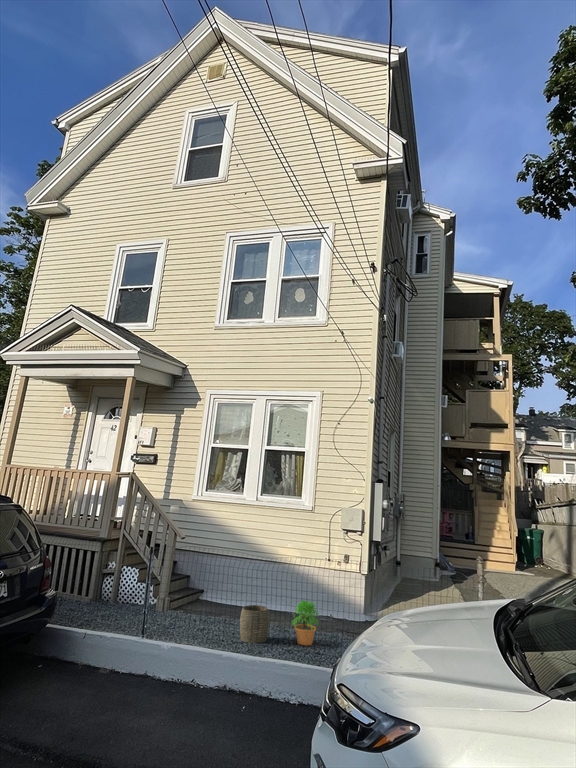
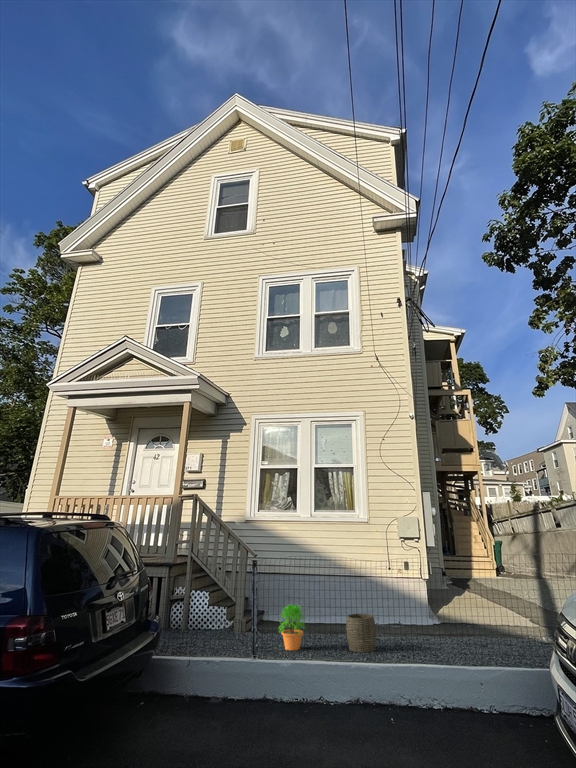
potted plant: present [292,600,319,645] -> present [280,604,304,650]

